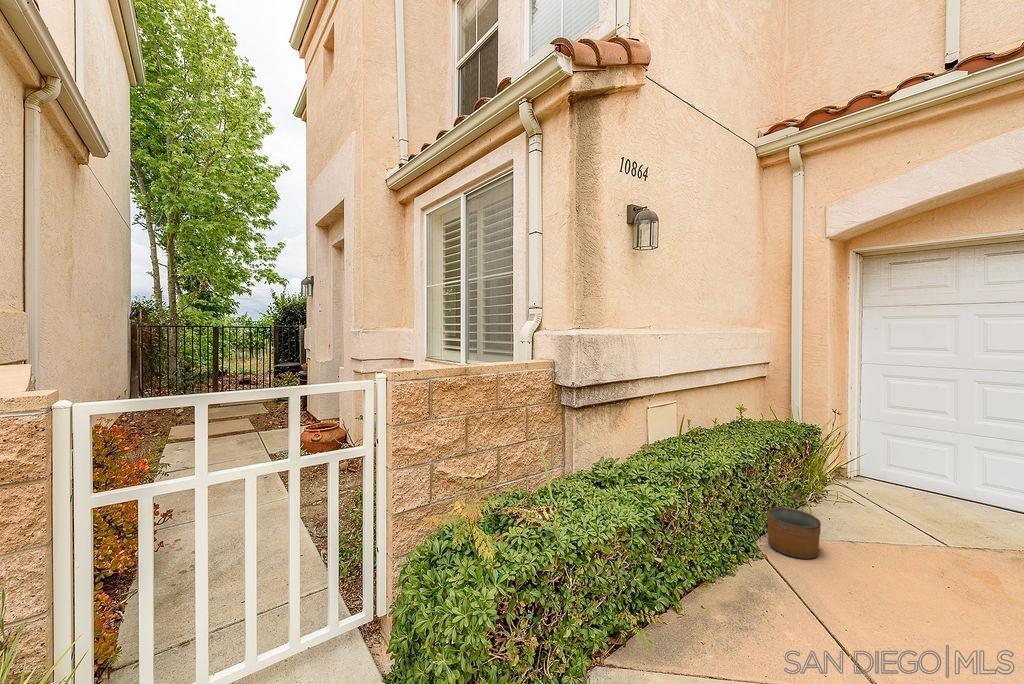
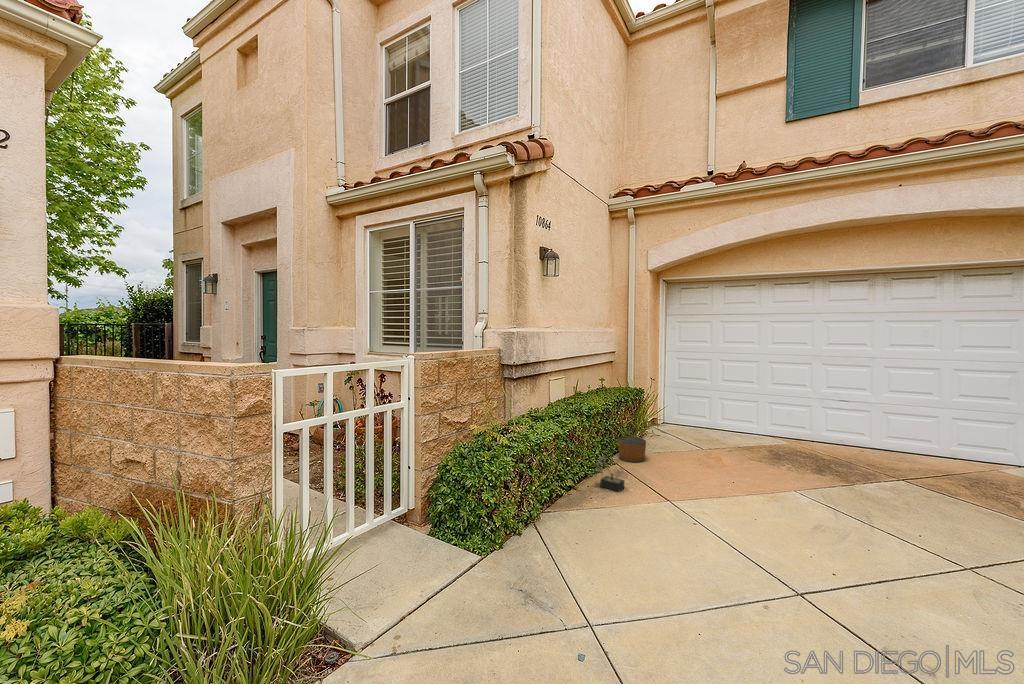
decorative plant: none [711,551,781,629] -> present [595,457,627,491]

